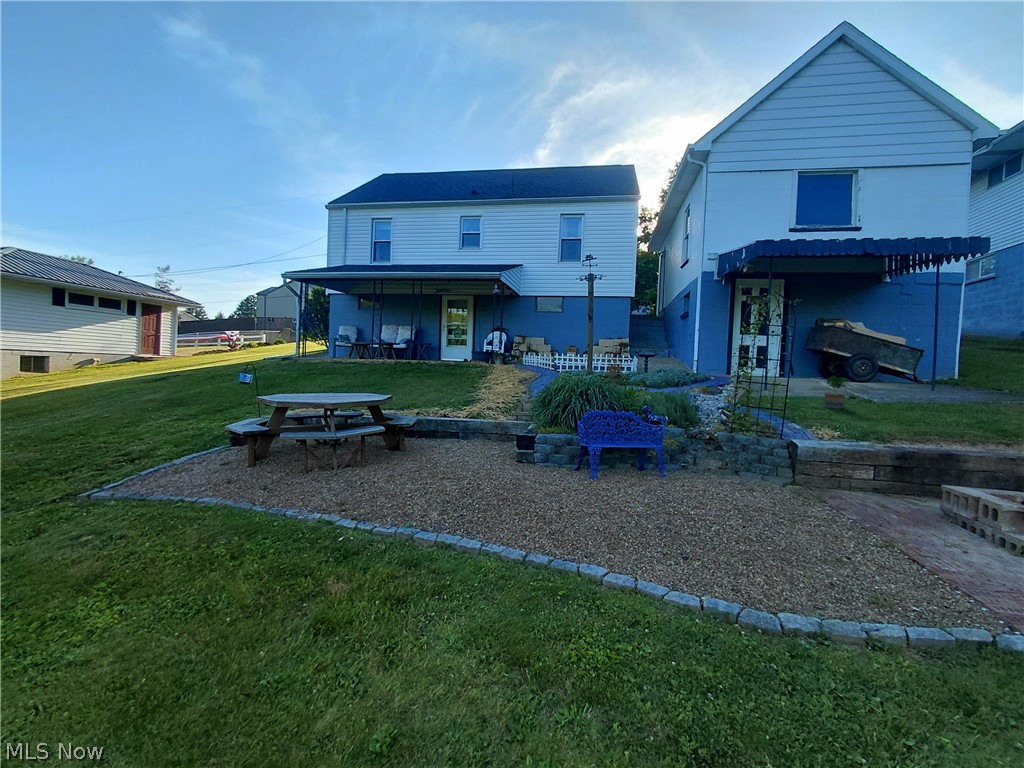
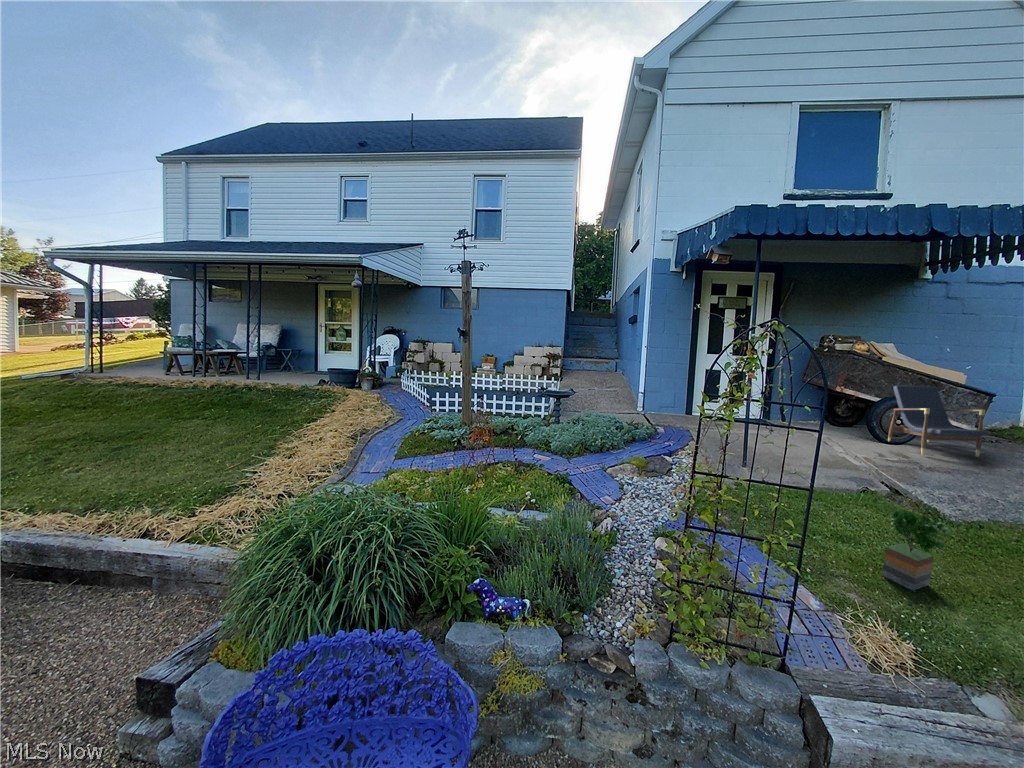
lounge chair: none [858,346,913,385] -> present [888,385,988,457]

